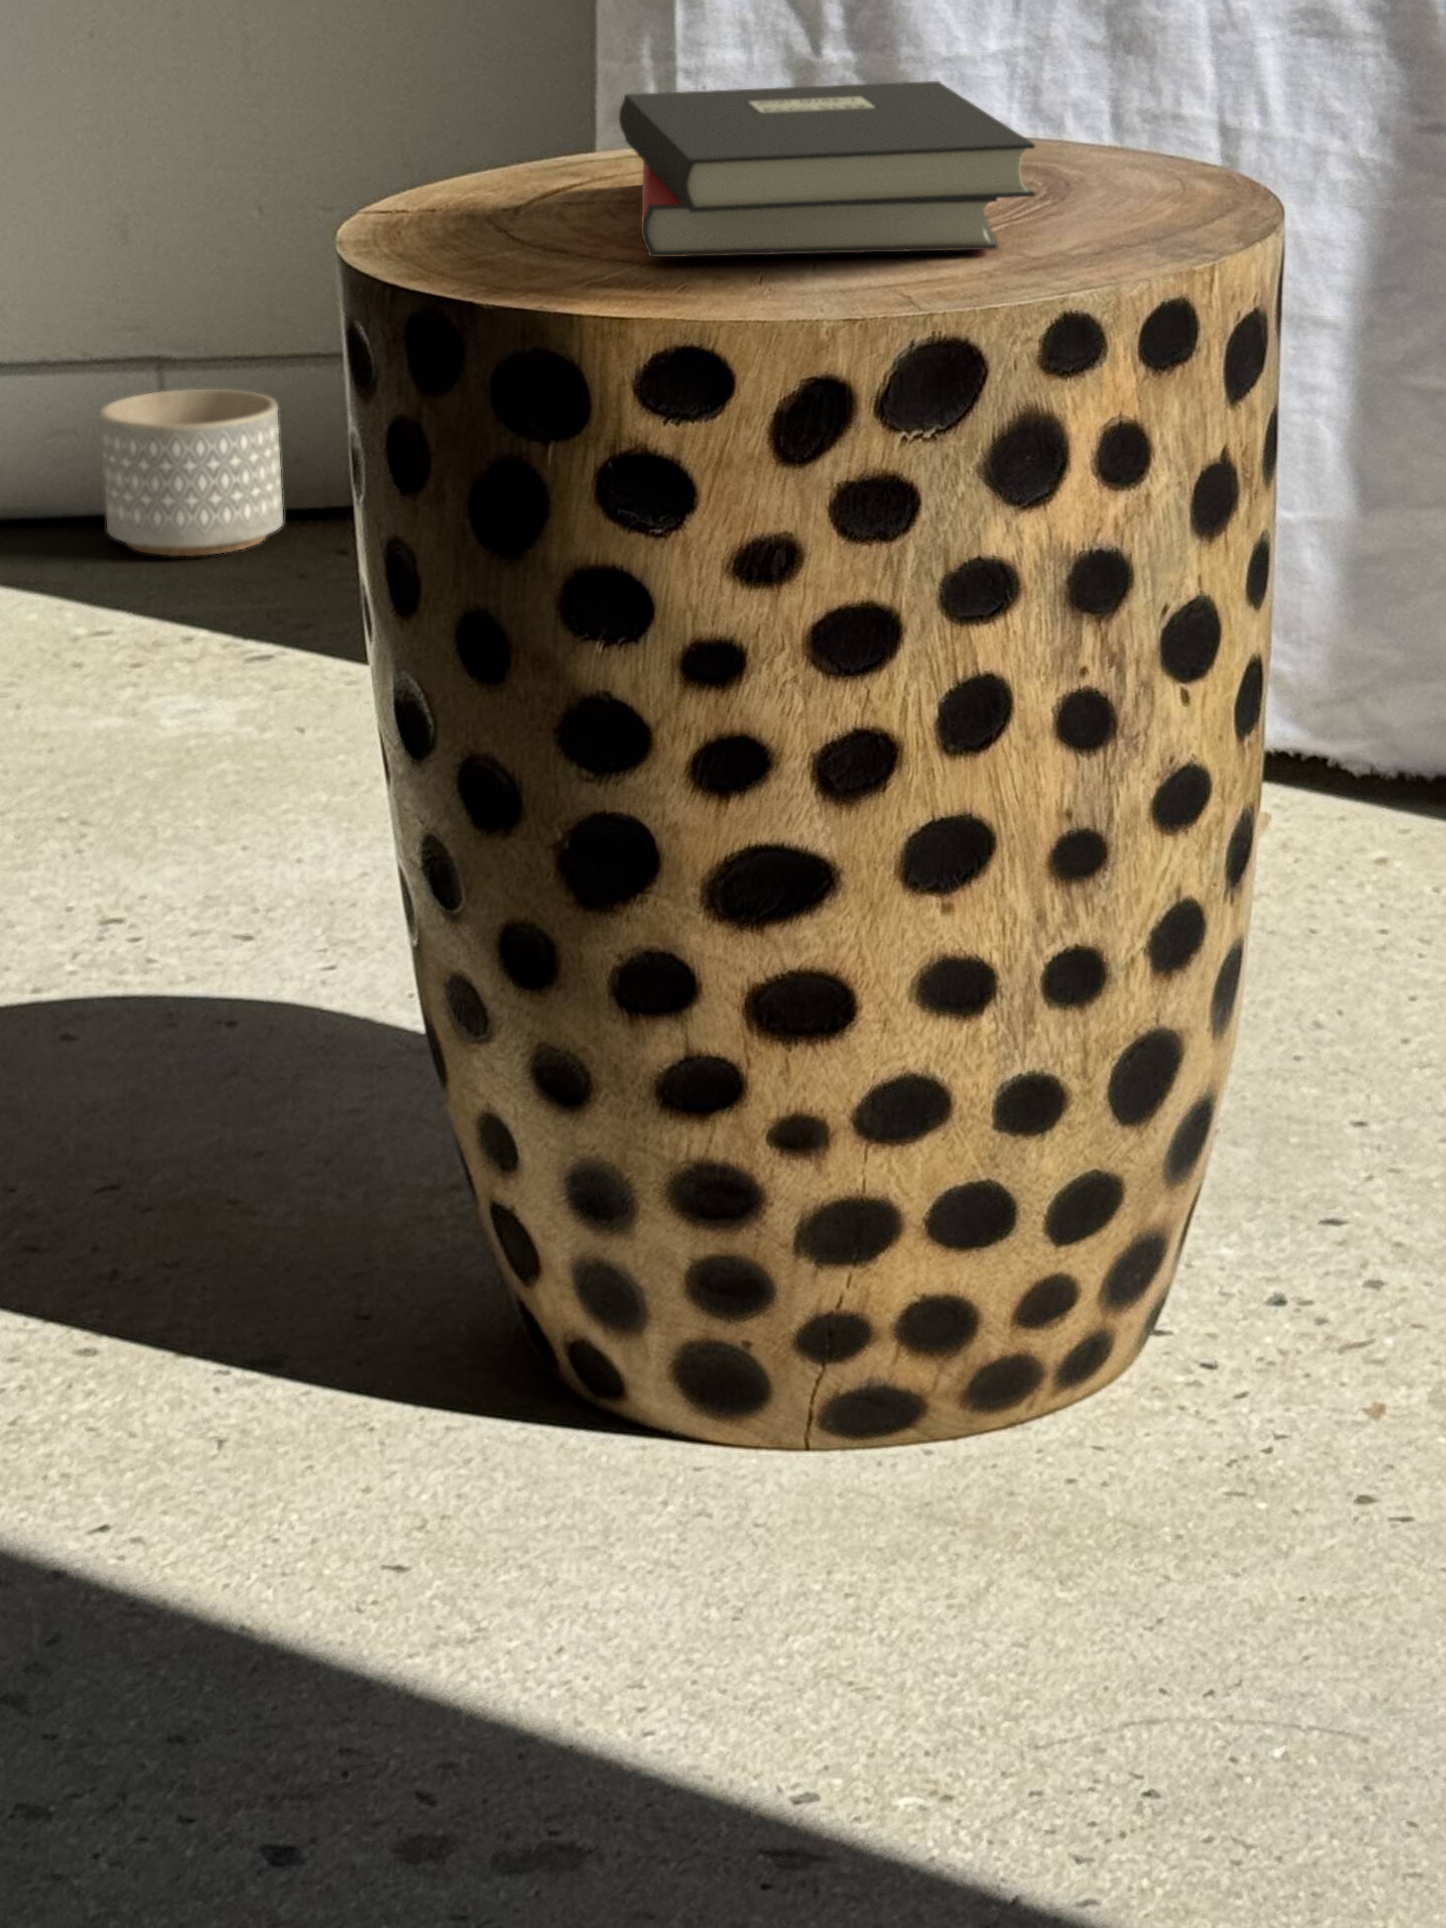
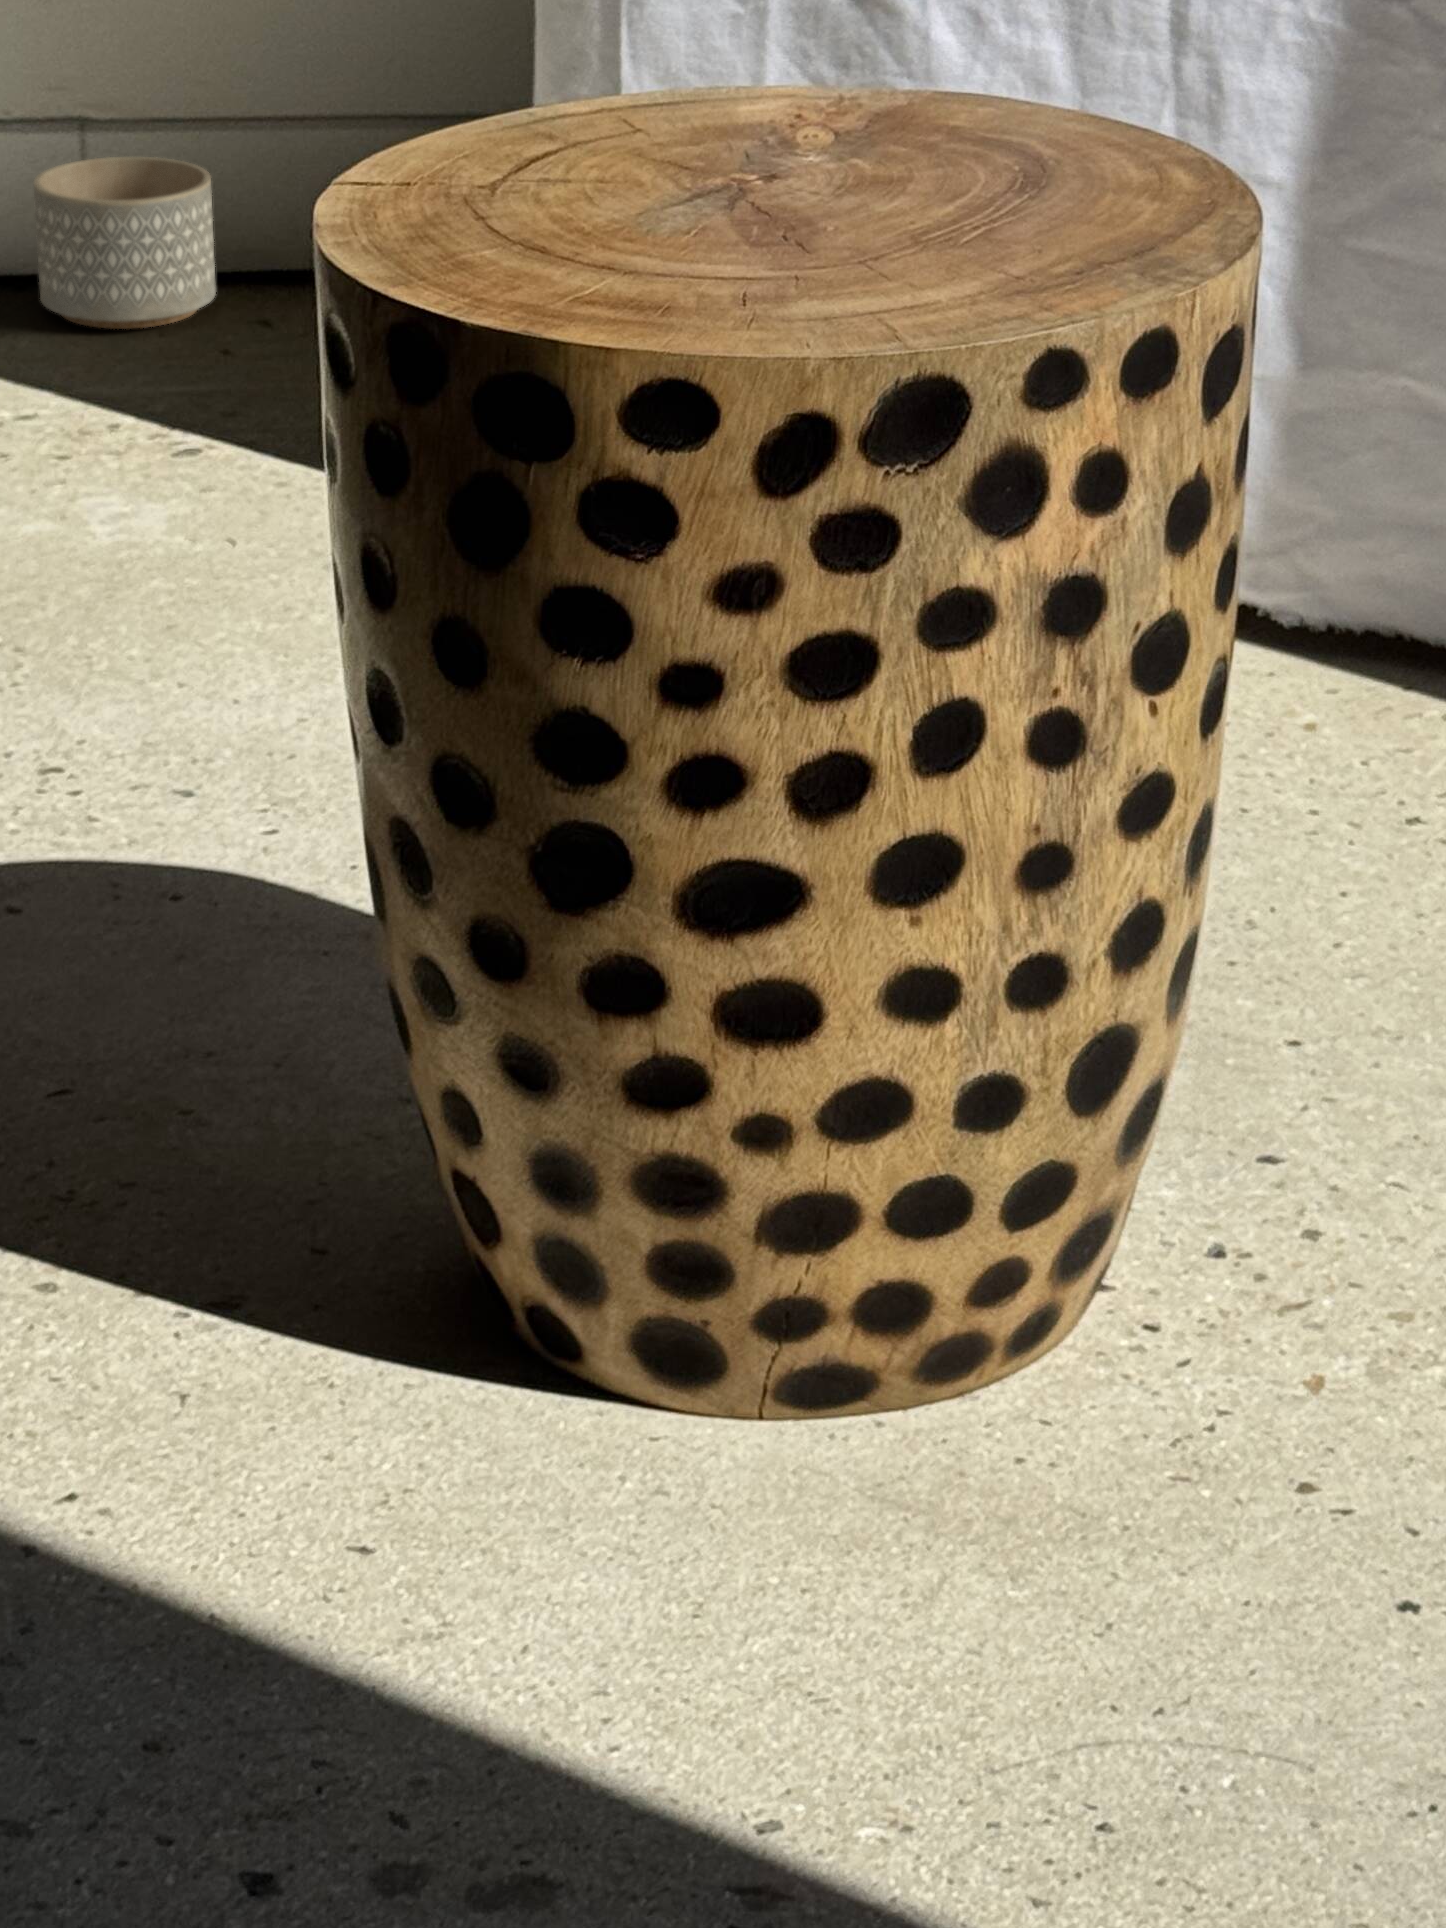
hardback book: present [619,81,1035,257] -> none [592,48,1024,264]

